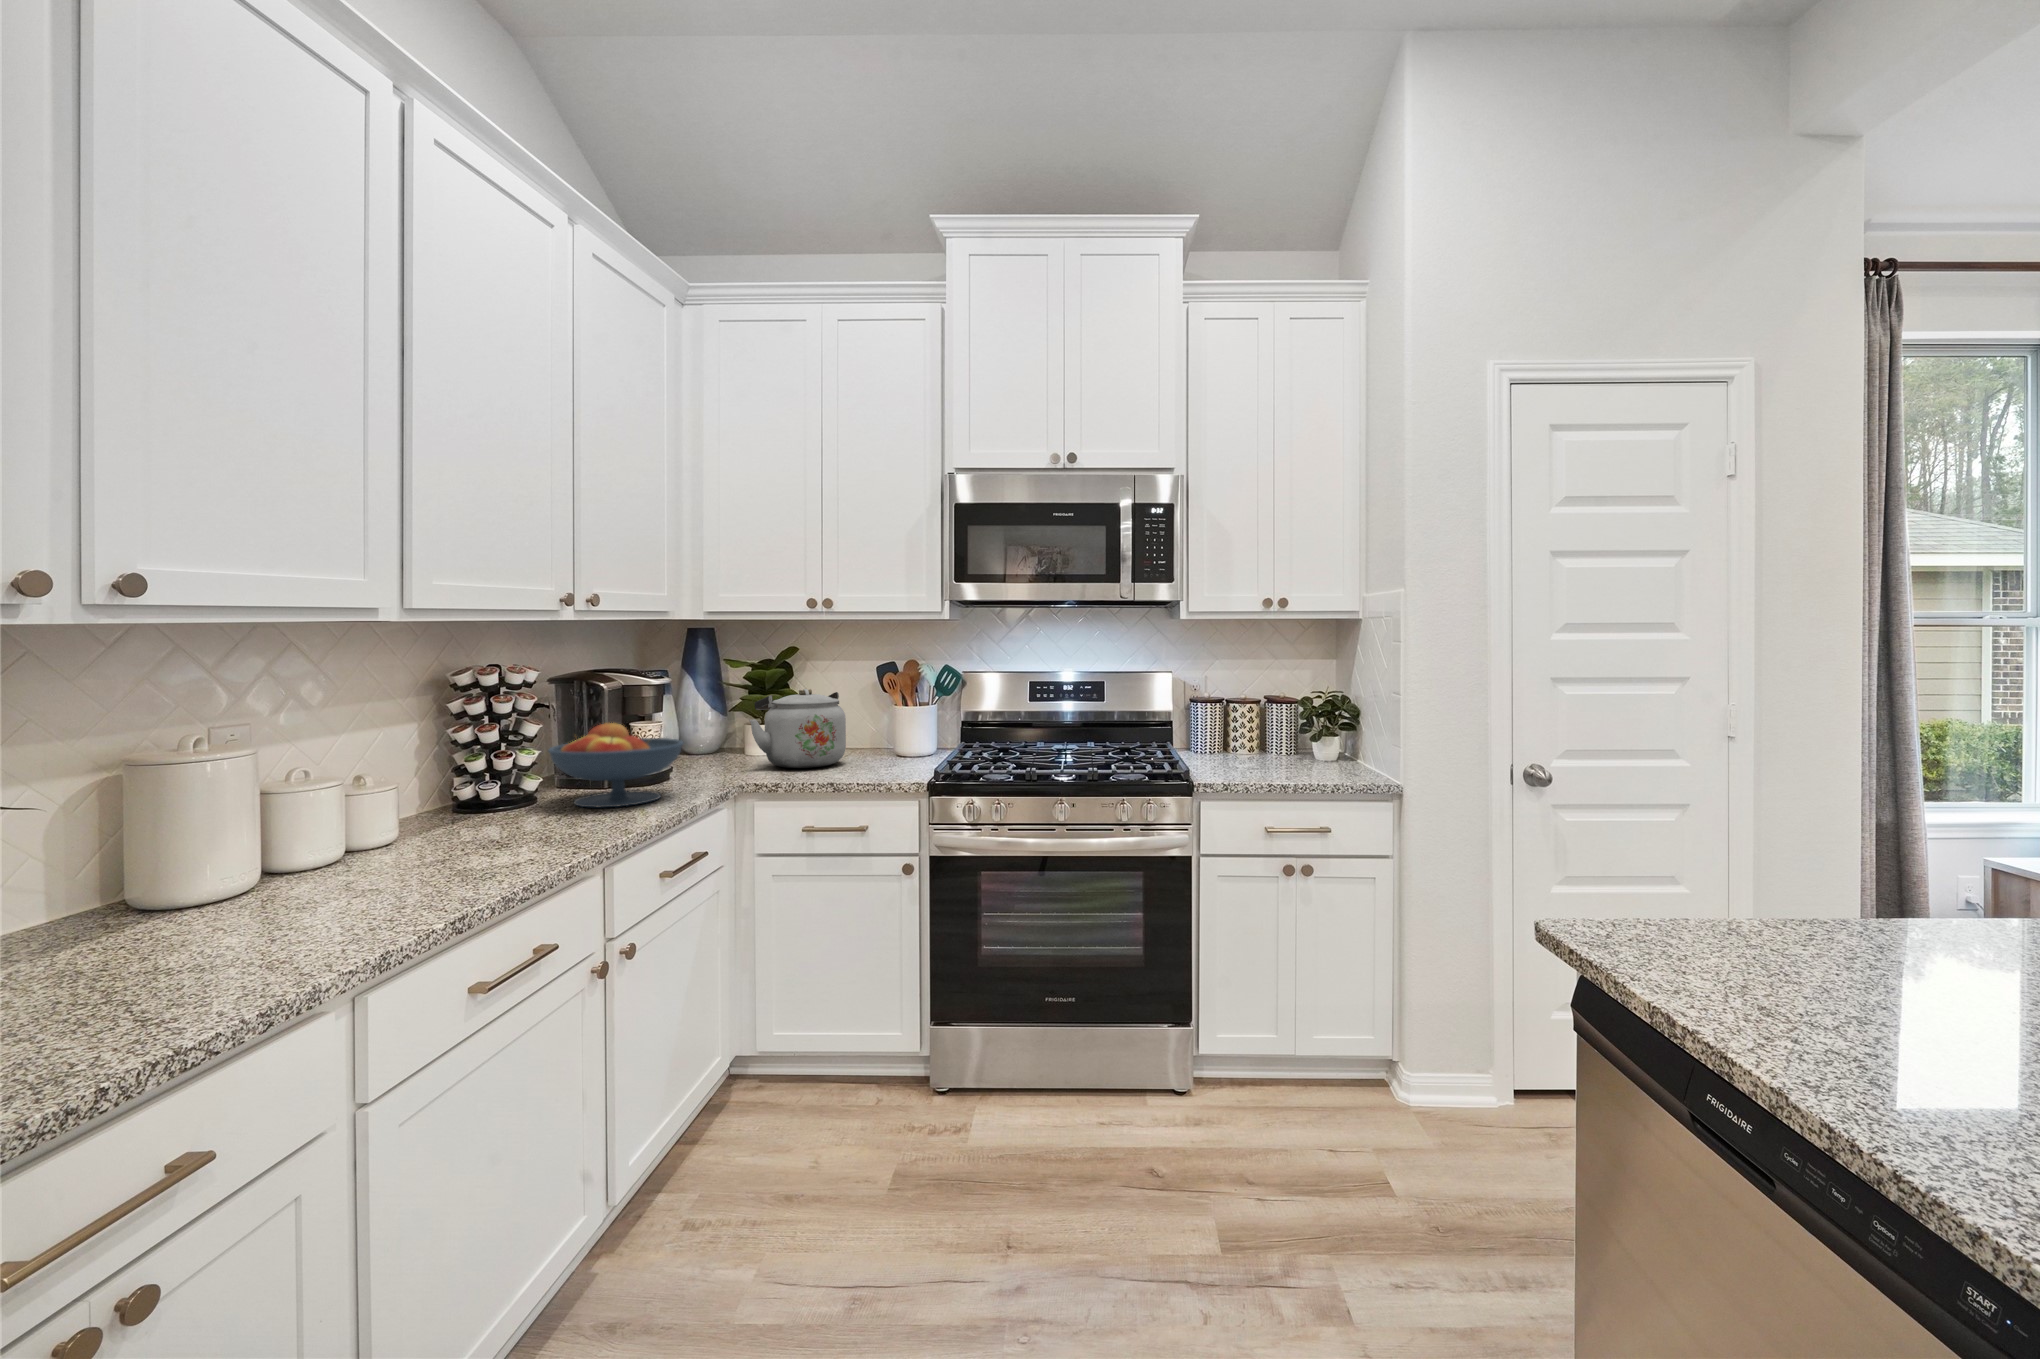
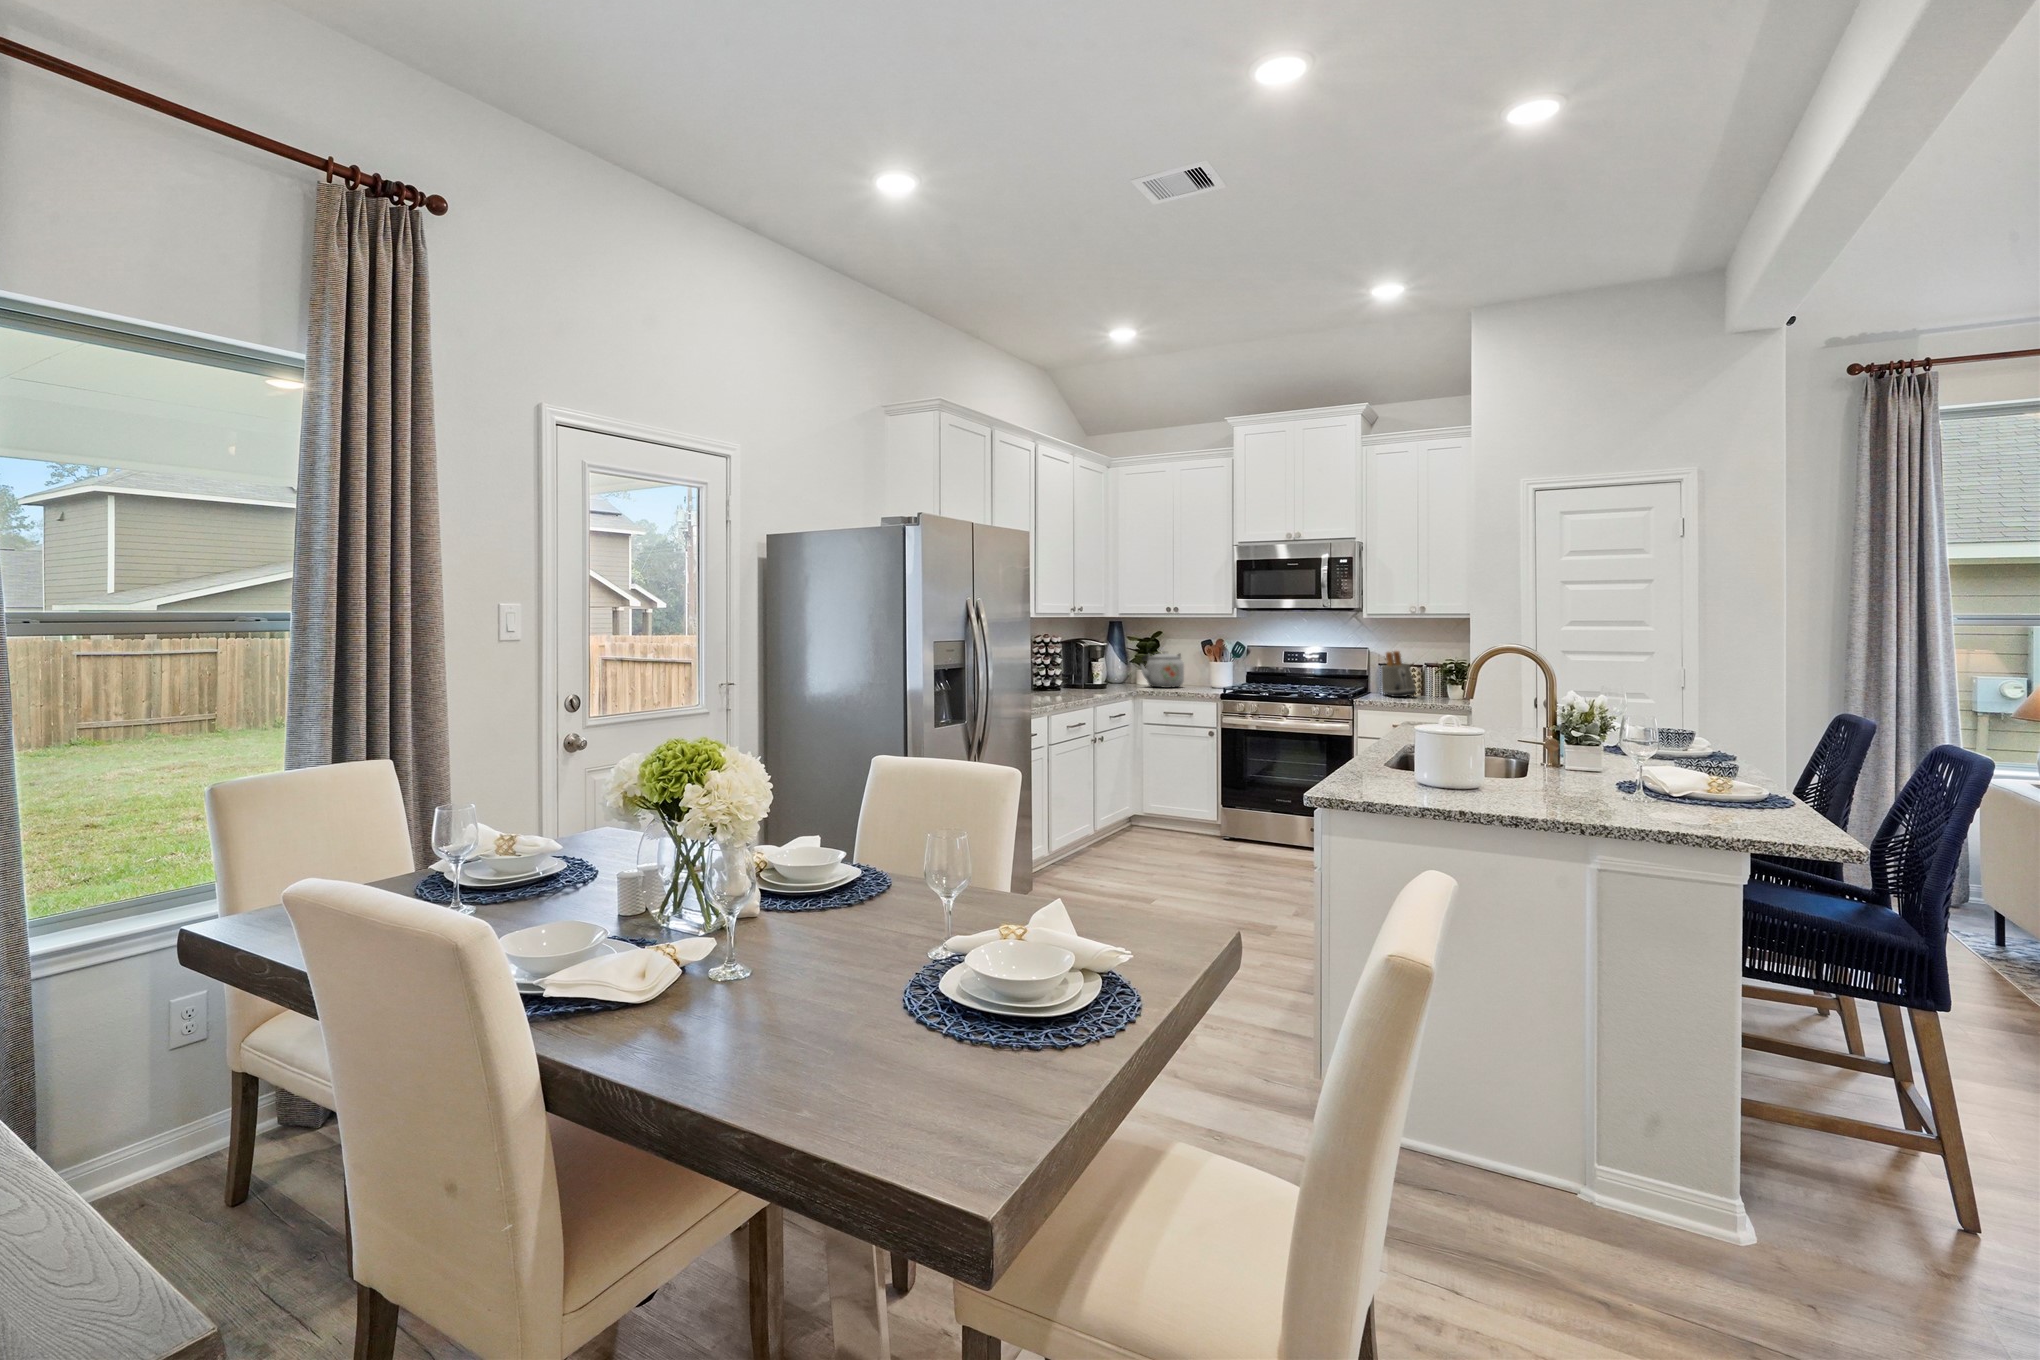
toaster: none [1223,683,1300,776] -> present [1381,651,1416,697]
fruit bowl: present [548,723,683,807] -> none [1066,660,1115,692]

